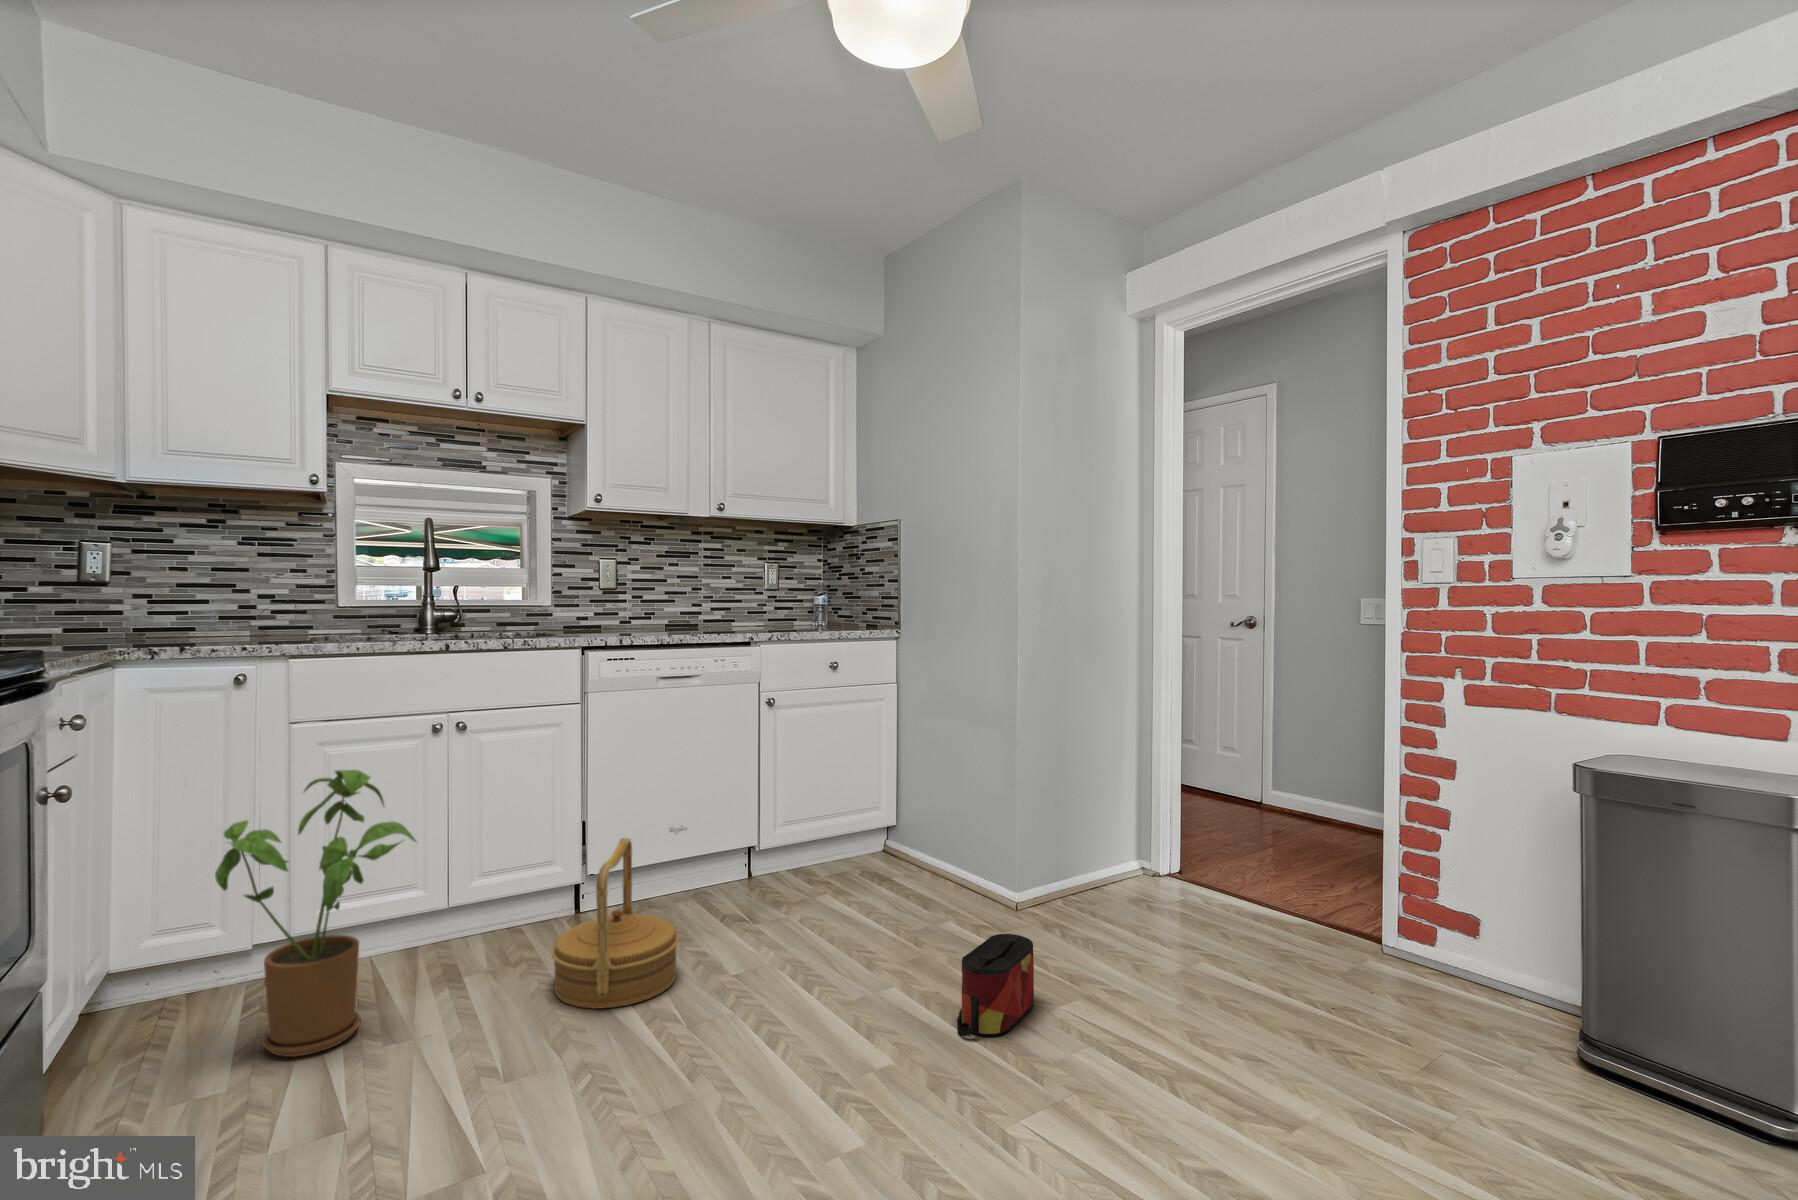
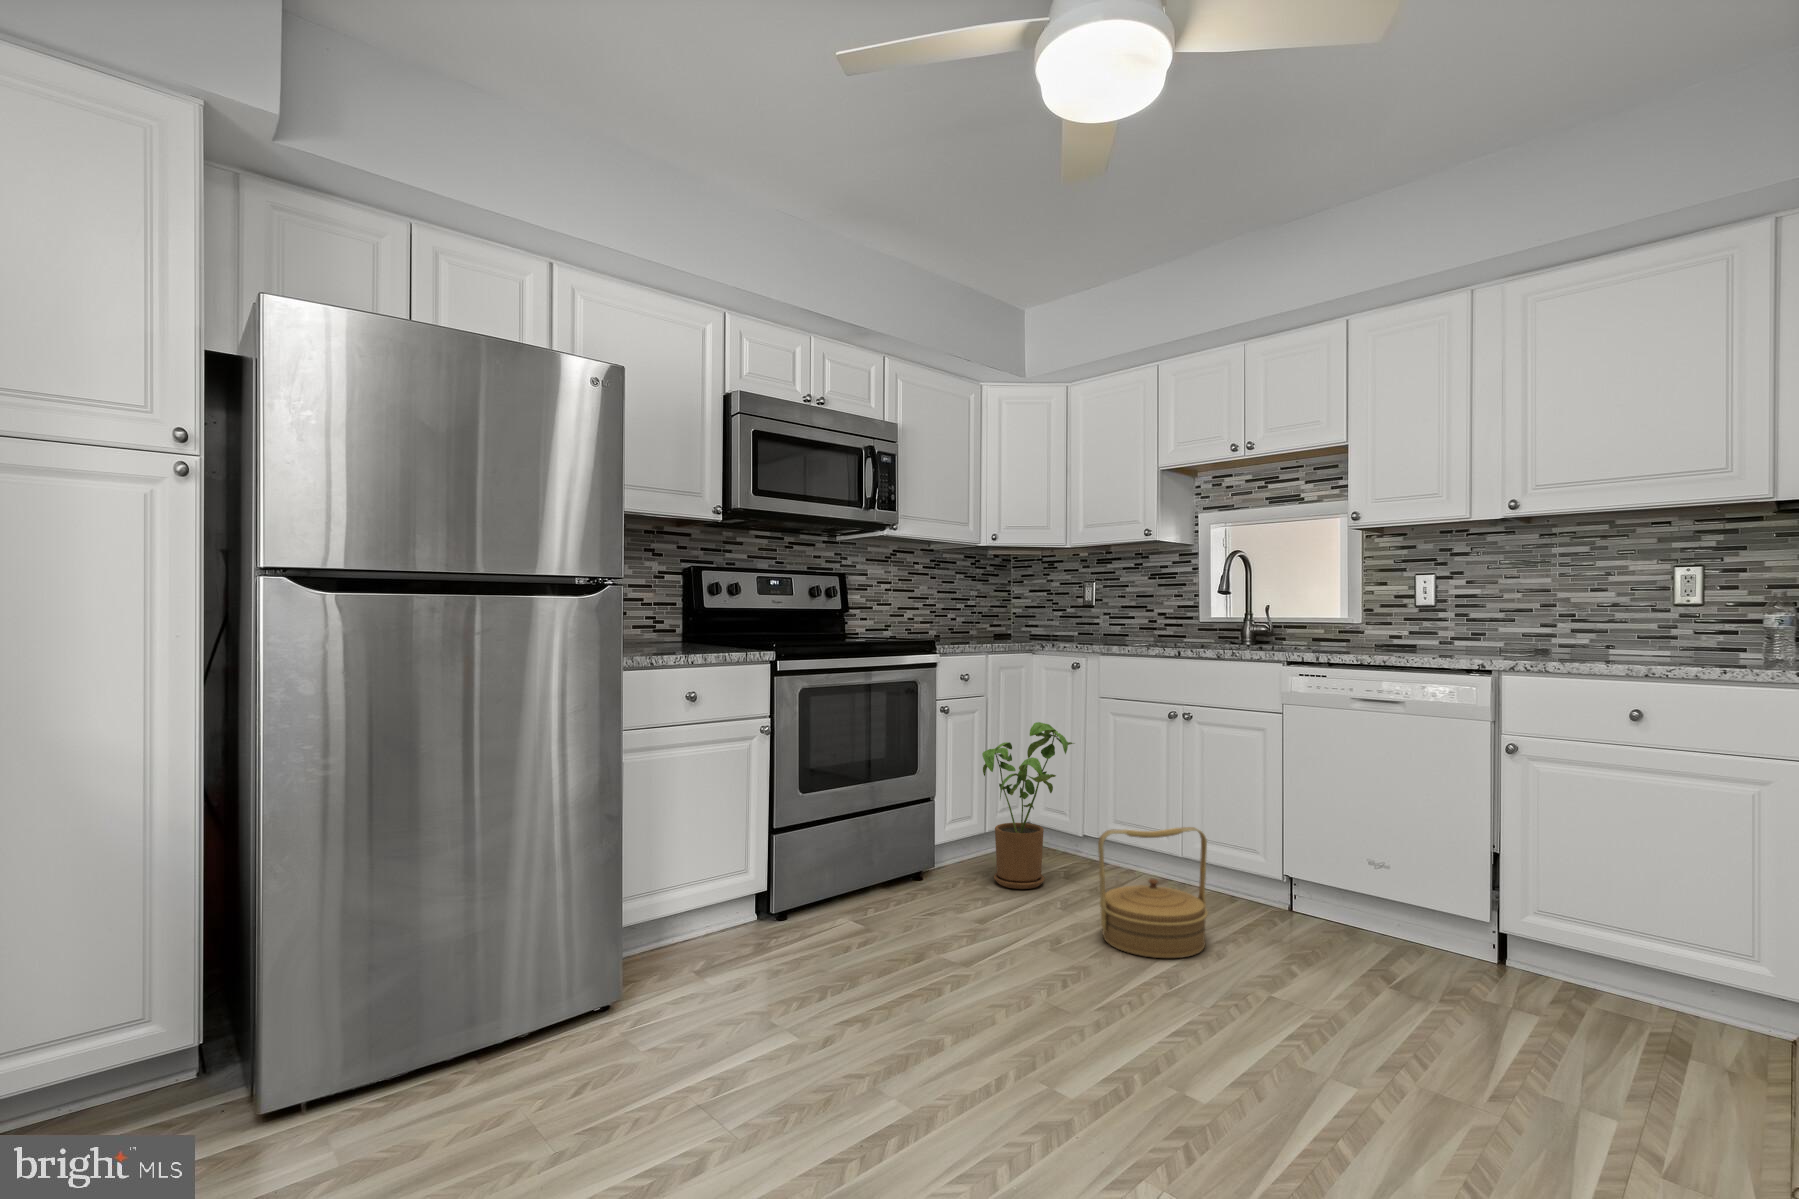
bag: present [957,934,1034,1037] -> none [1160,1025,1319,1149]

